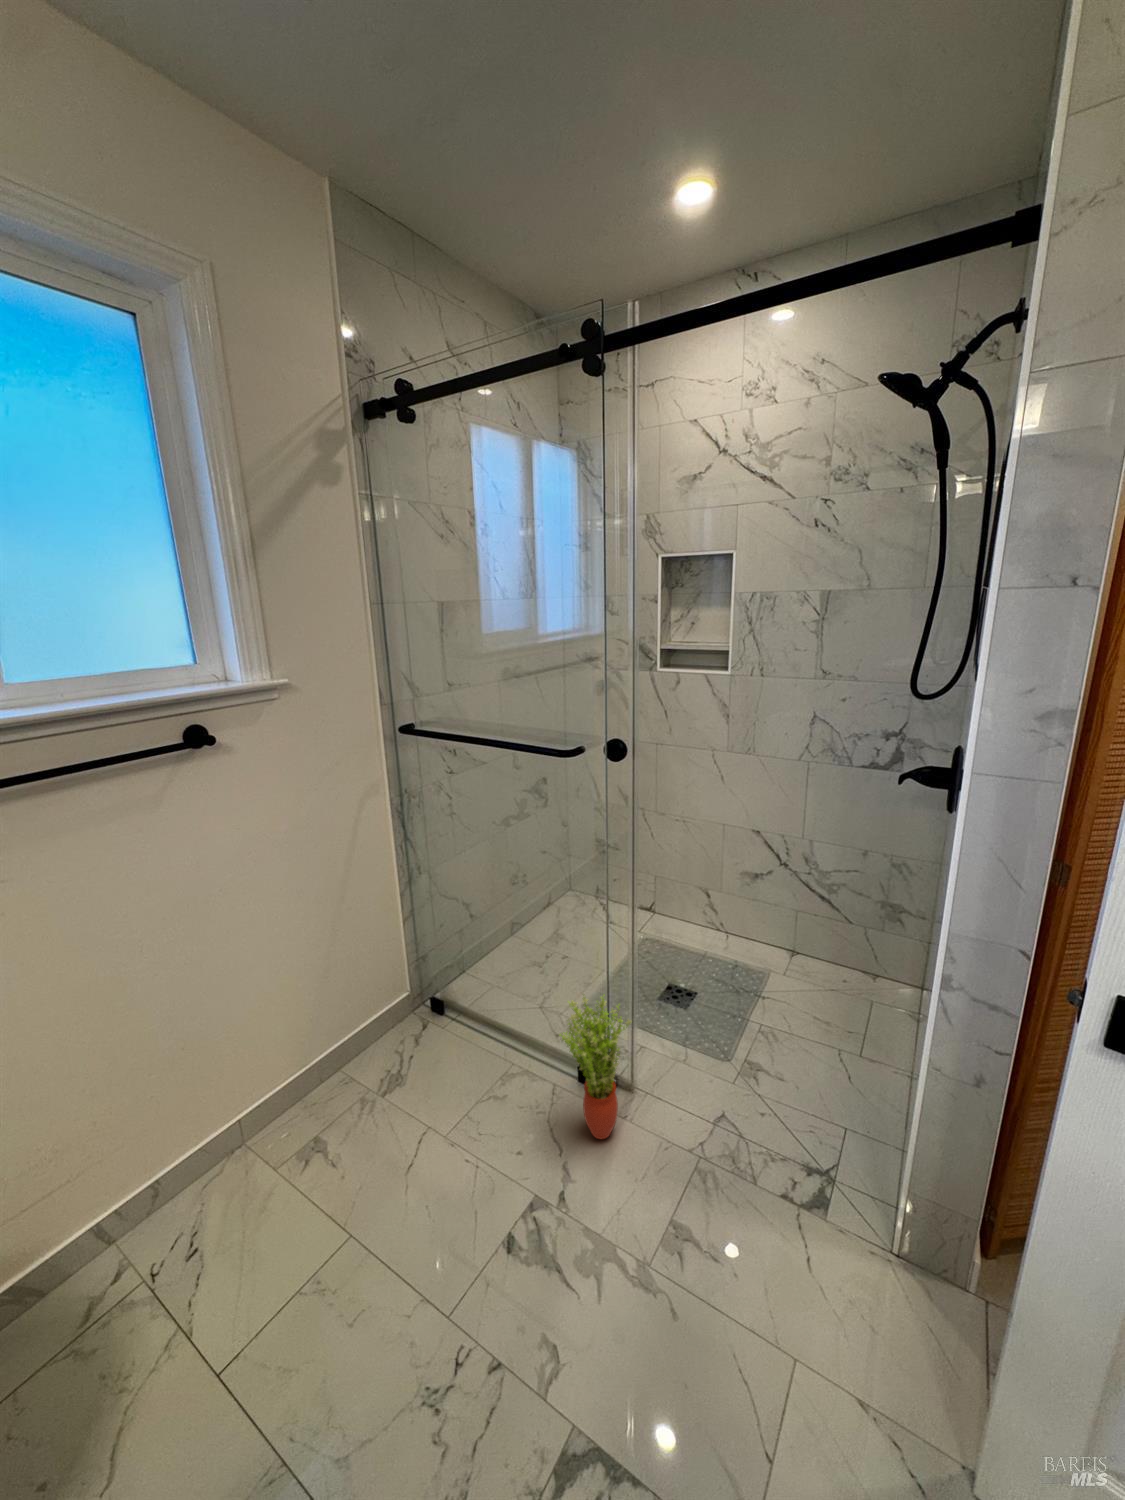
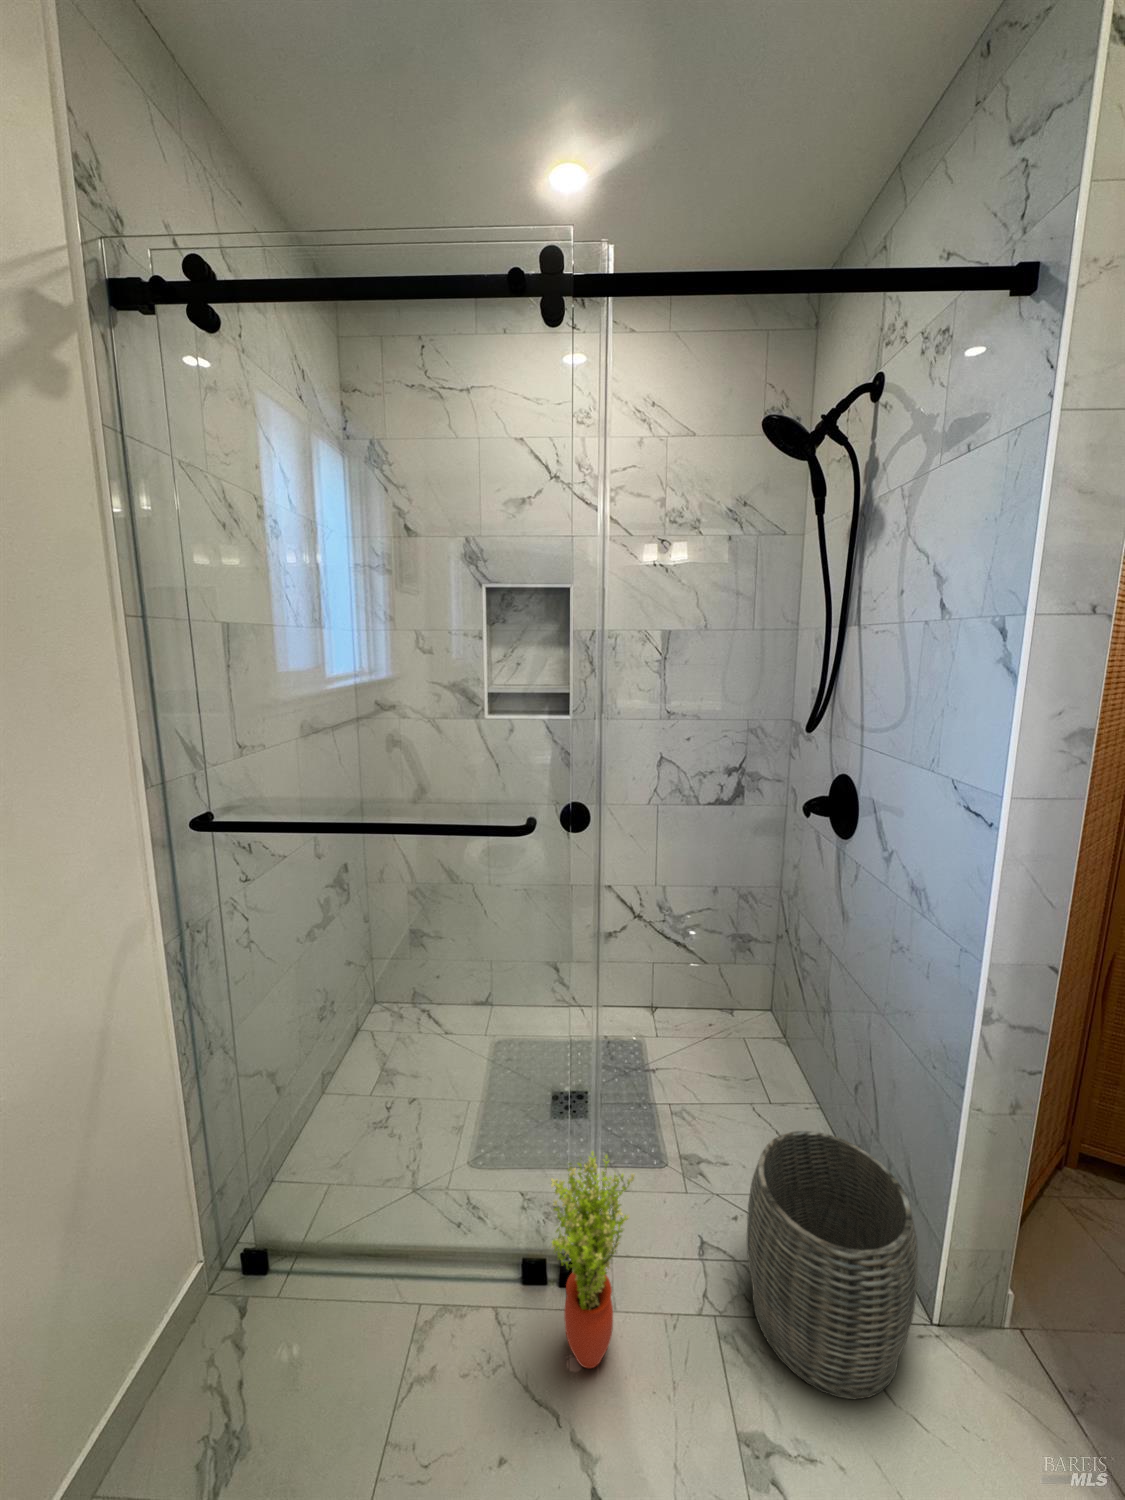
woven basket: none [725,1050,868,1261] -> present [747,1131,918,1399]

